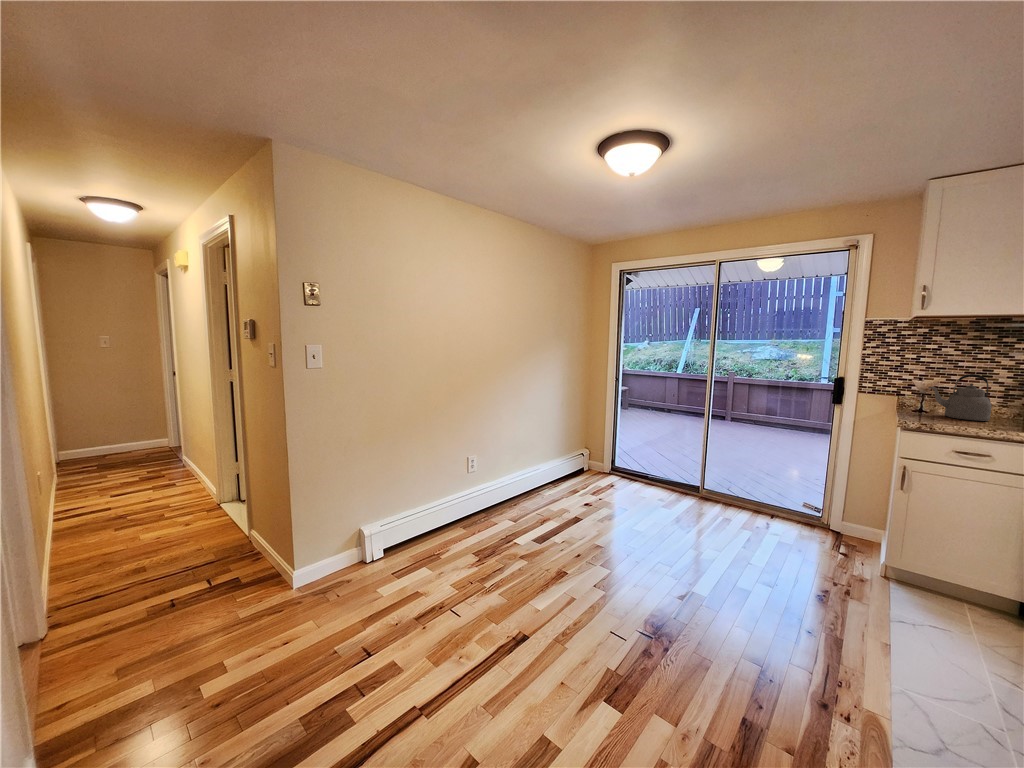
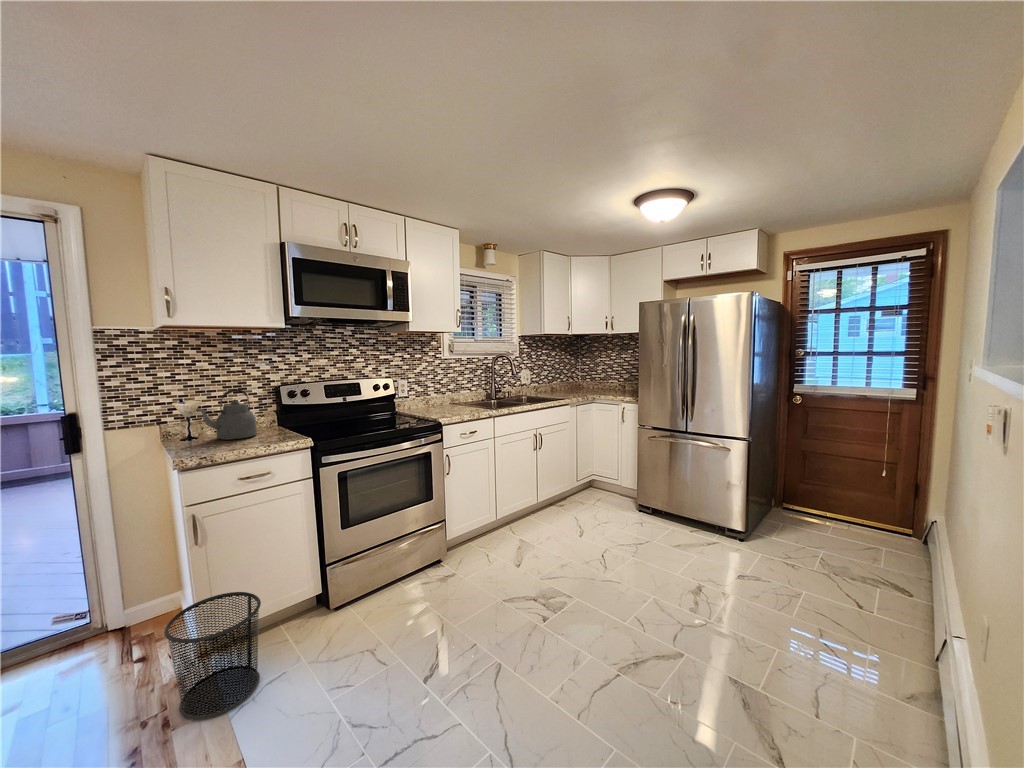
waste bin: none [860,528,945,619] -> present [164,592,261,720]

